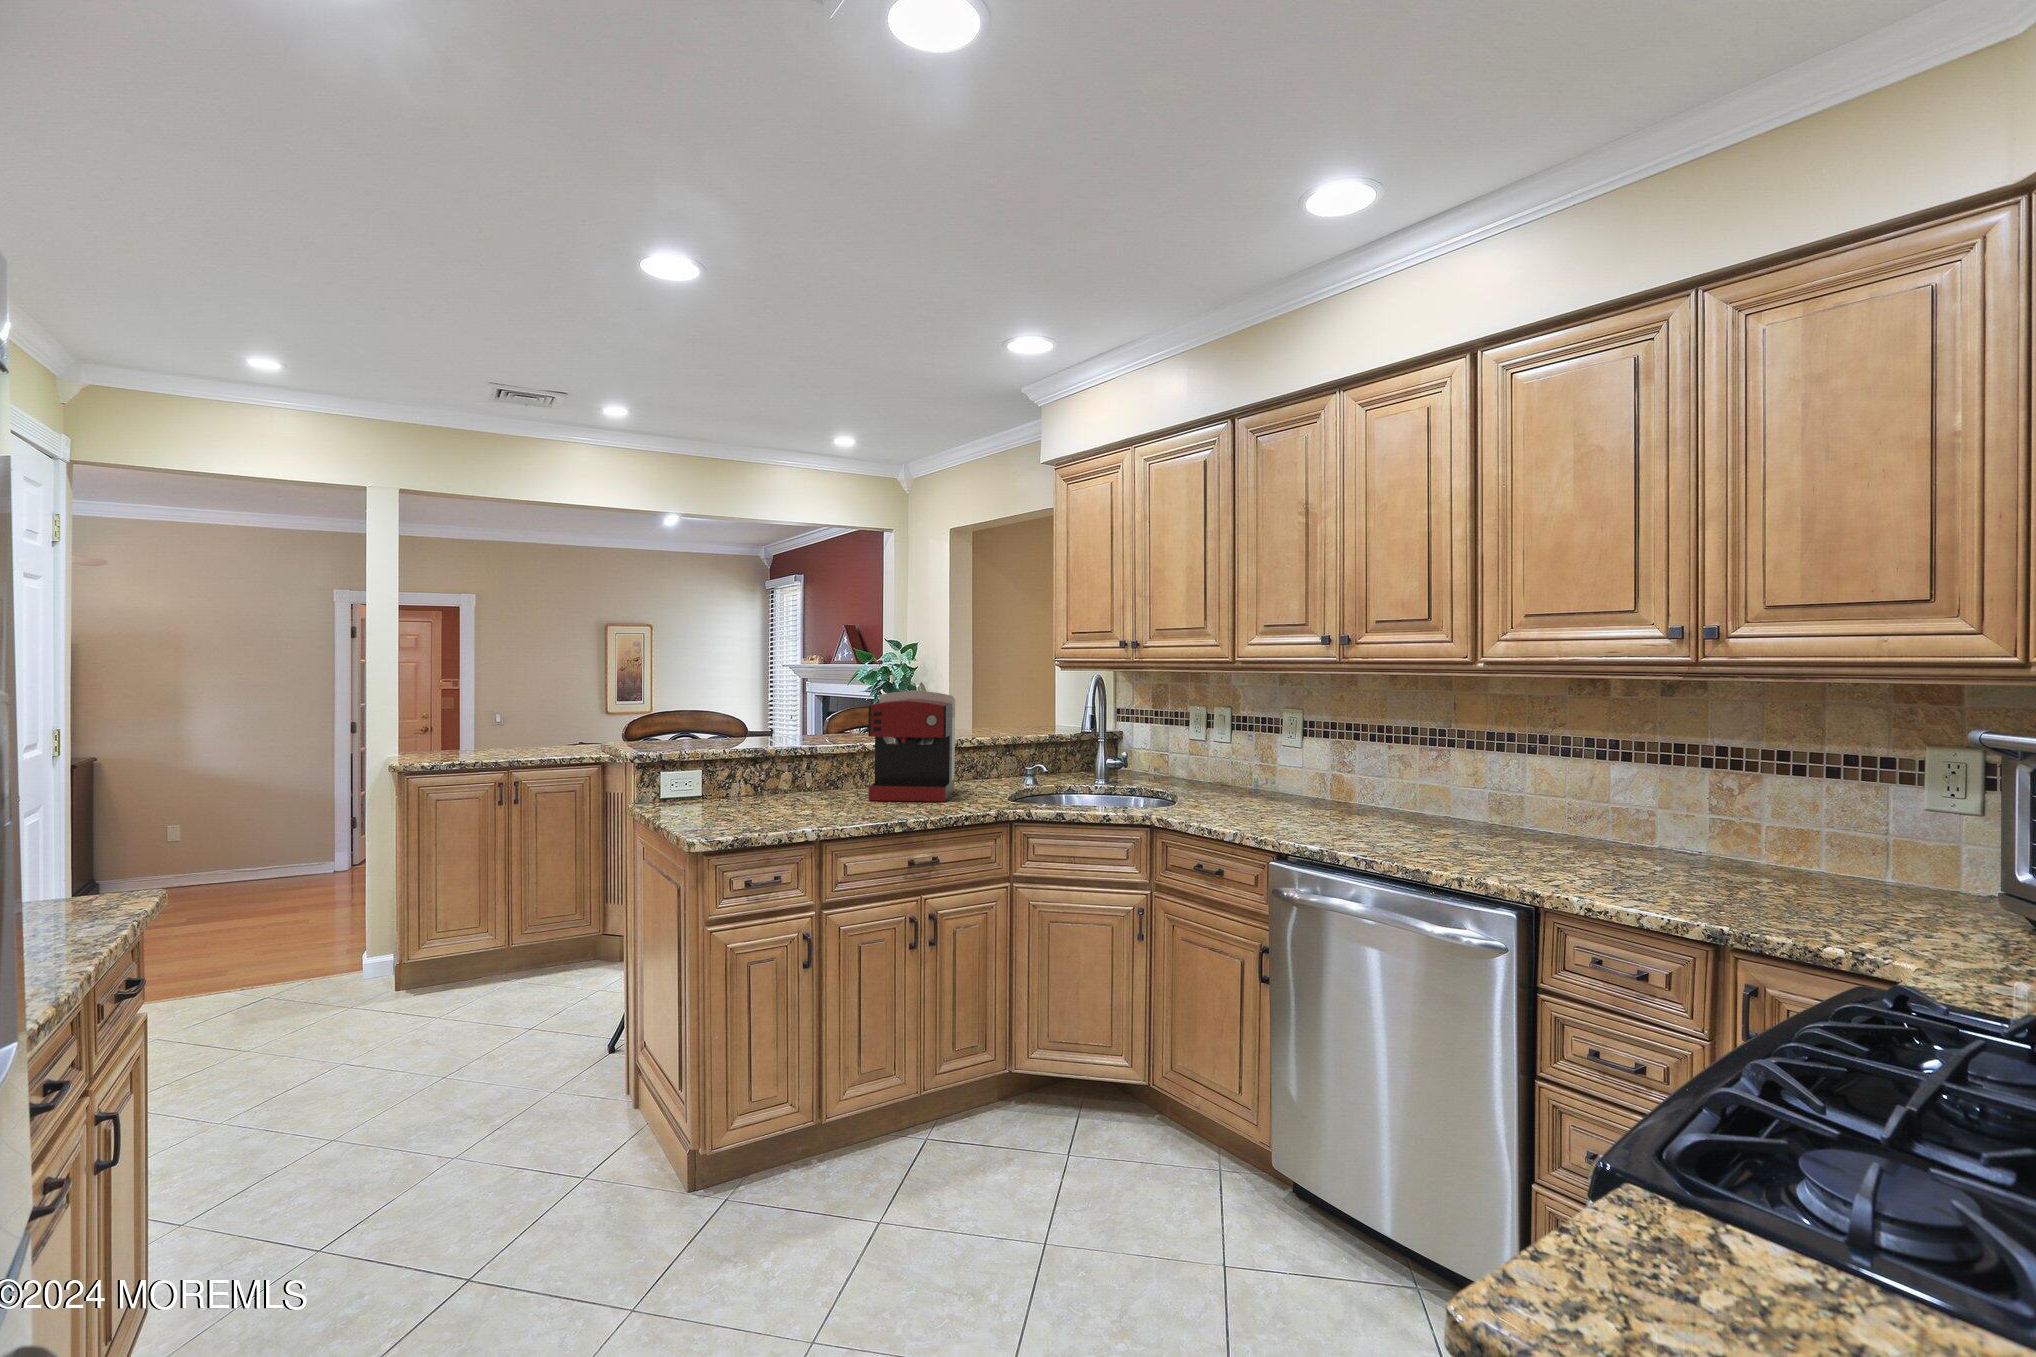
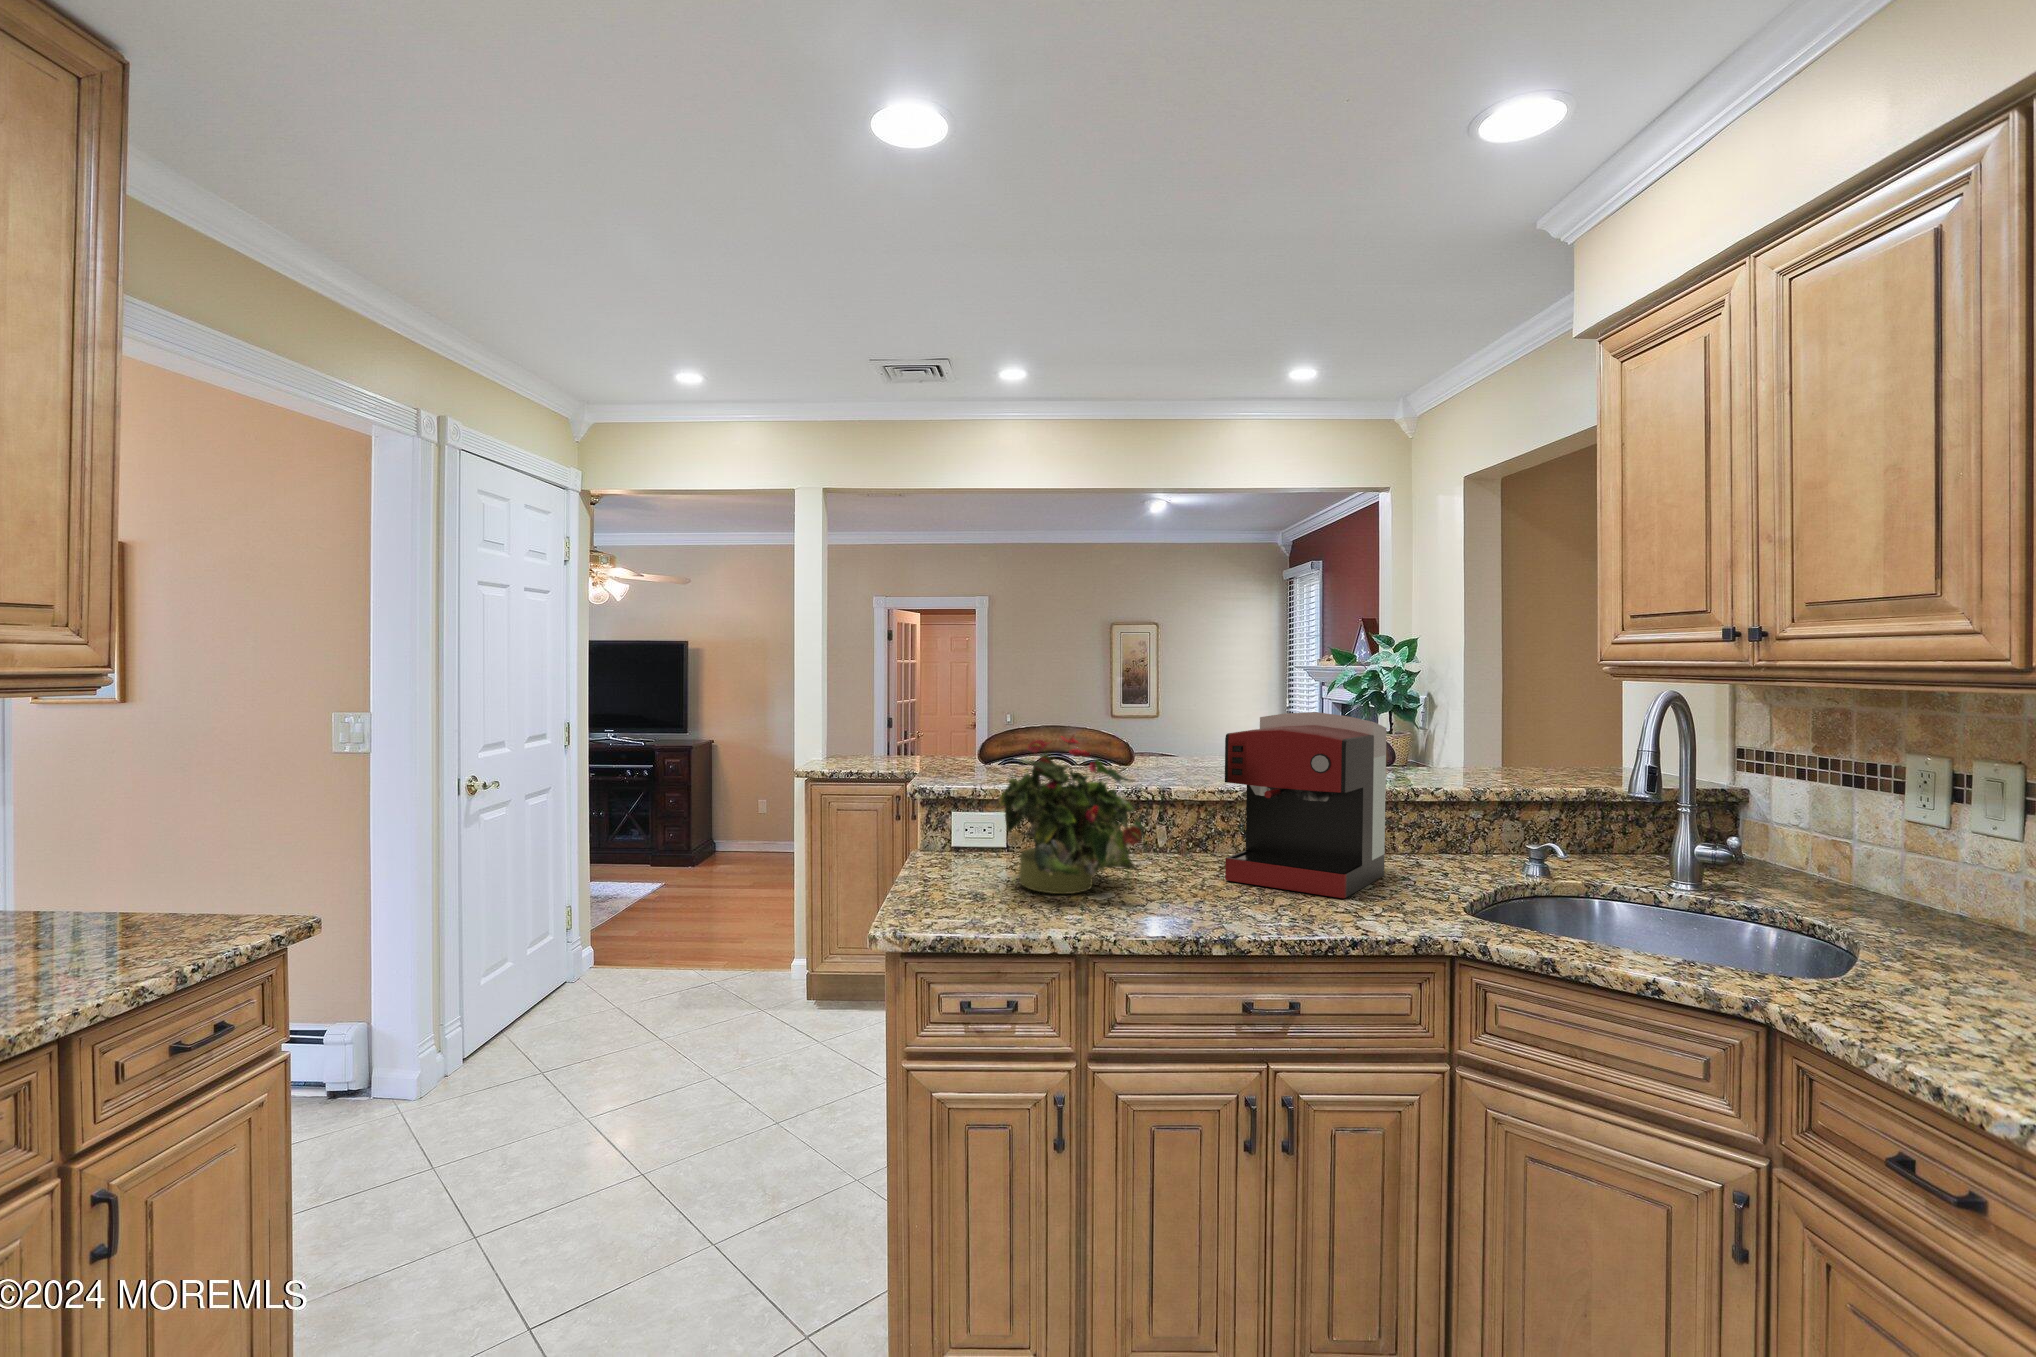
potted plant: none [717,707,835,815] -> present [998,736,1144,894]

